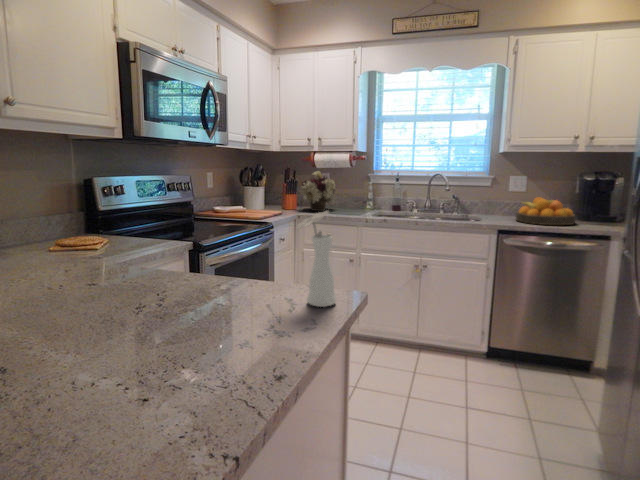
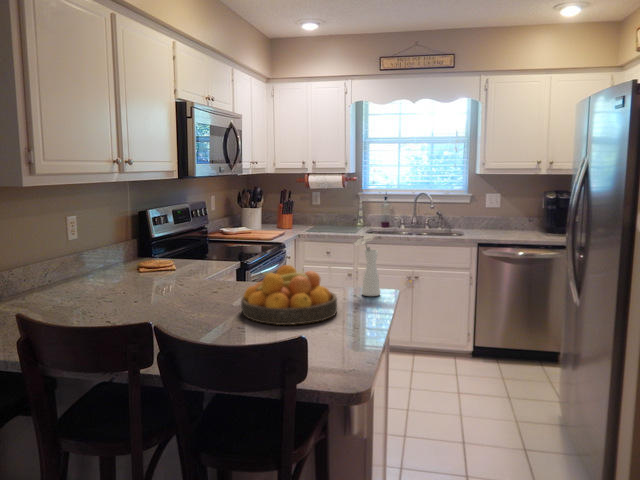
flower arrangement: present [300,171,336,211] -> none [296,192,330,229]
fruit bowl: present [516,197,575,225] -> present [241,265,337,325]

